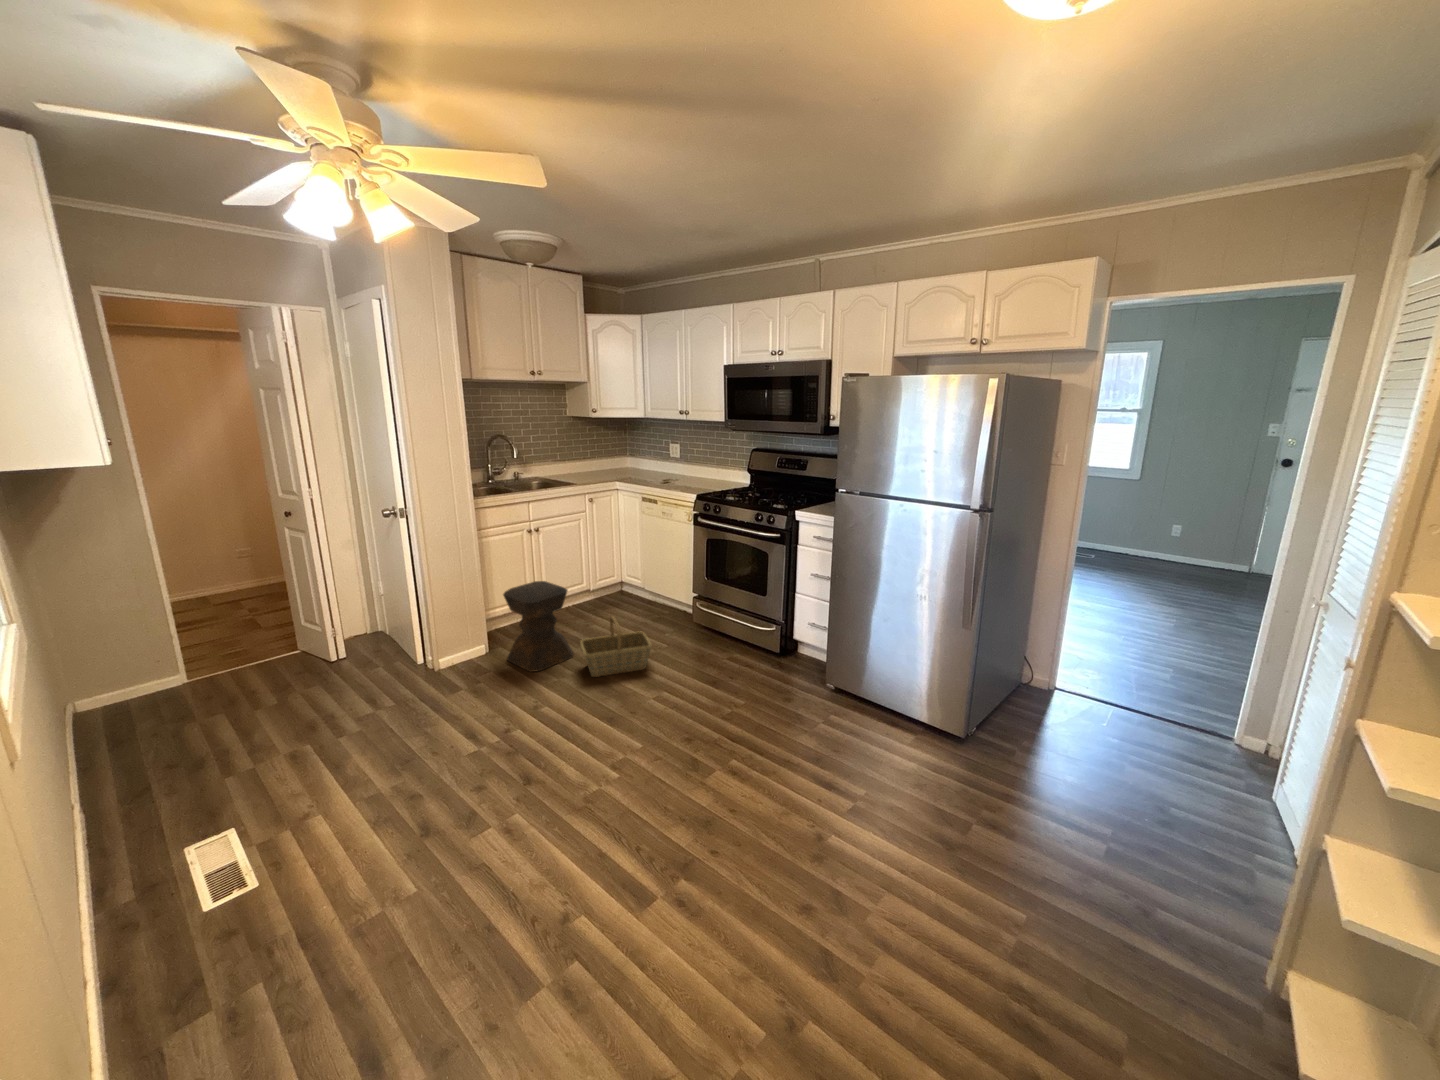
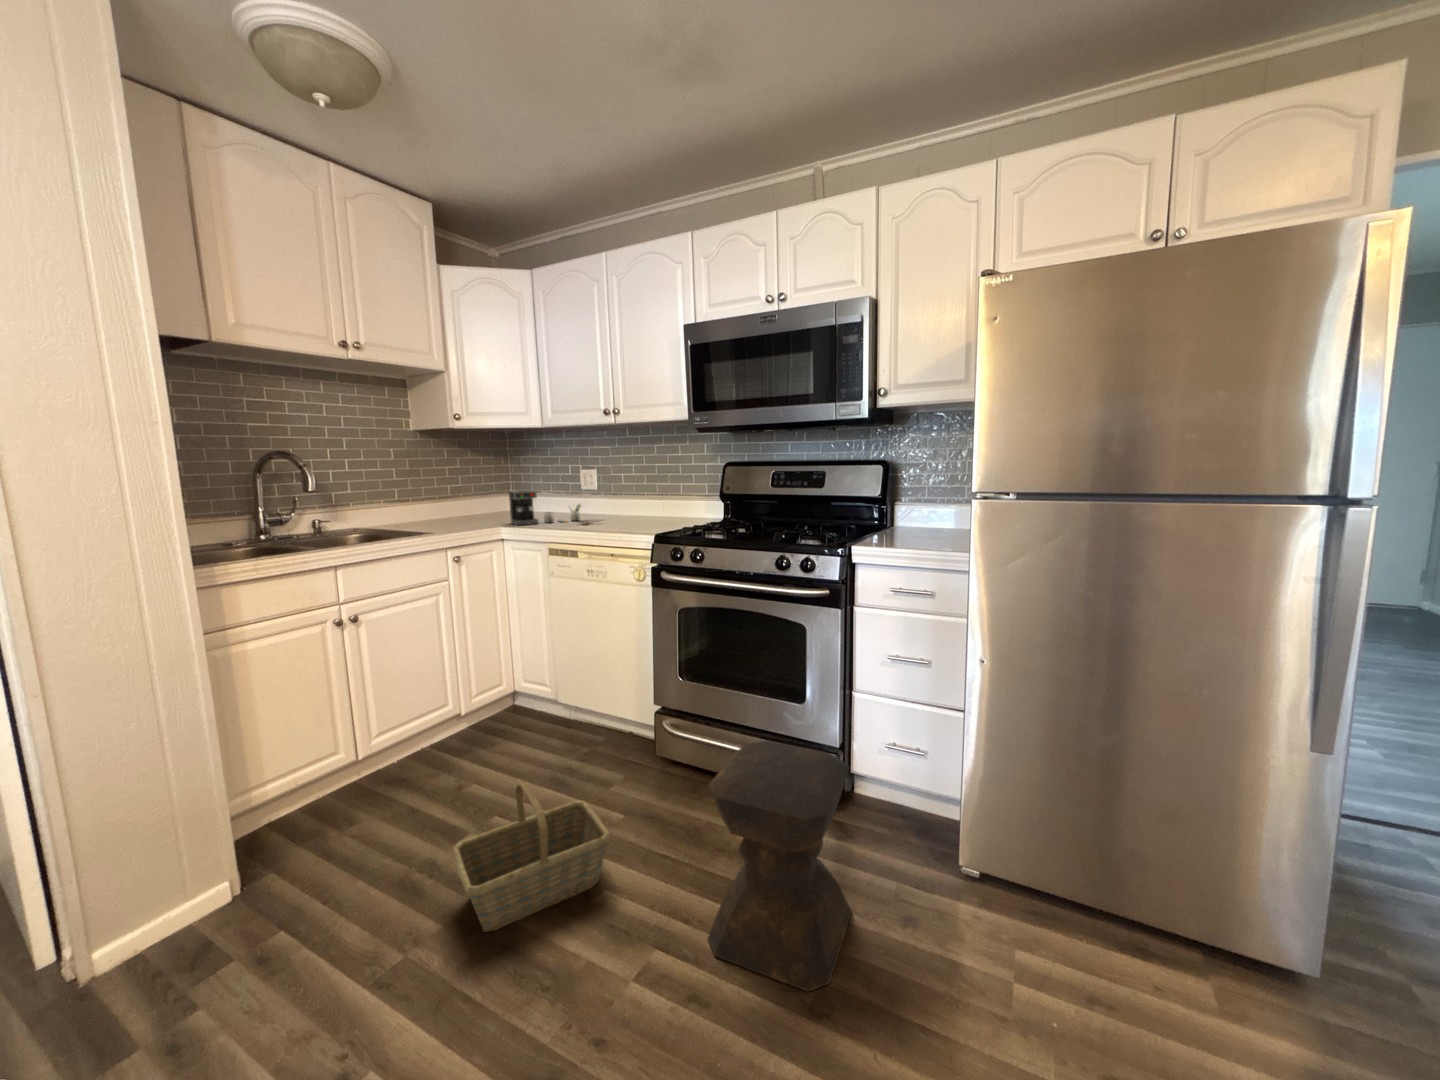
coffee maker: none [623,456,668,480] -> present [509,490,581,525]
stool: present [503,581,573,672] -> present [708,741,852,991]

